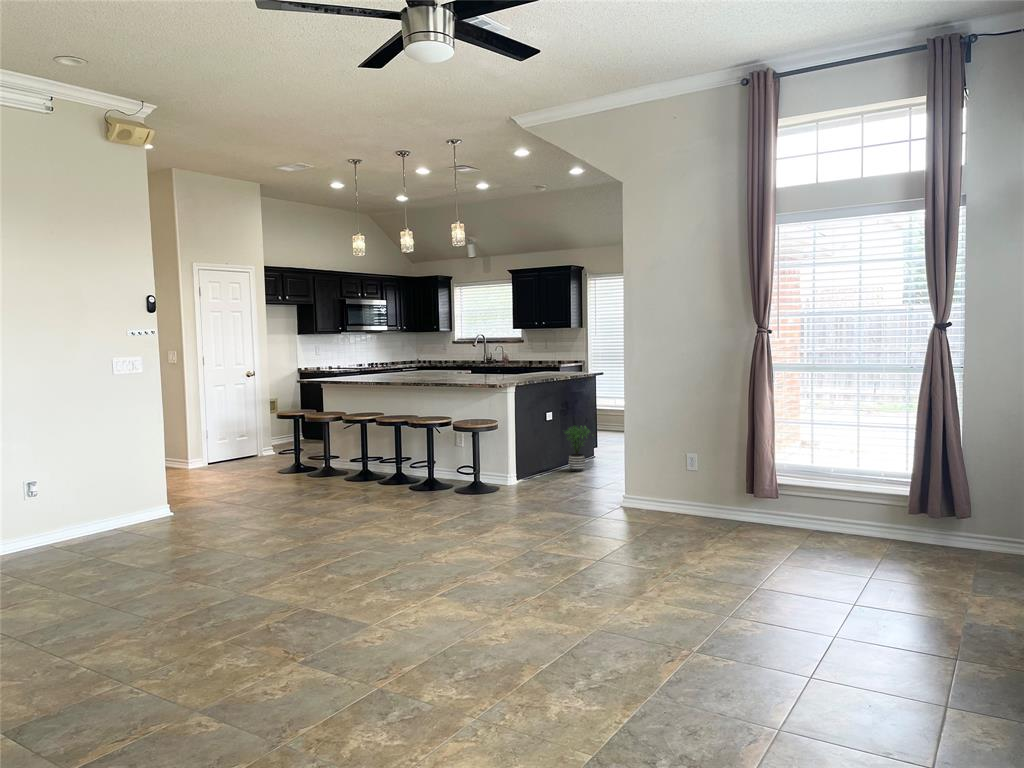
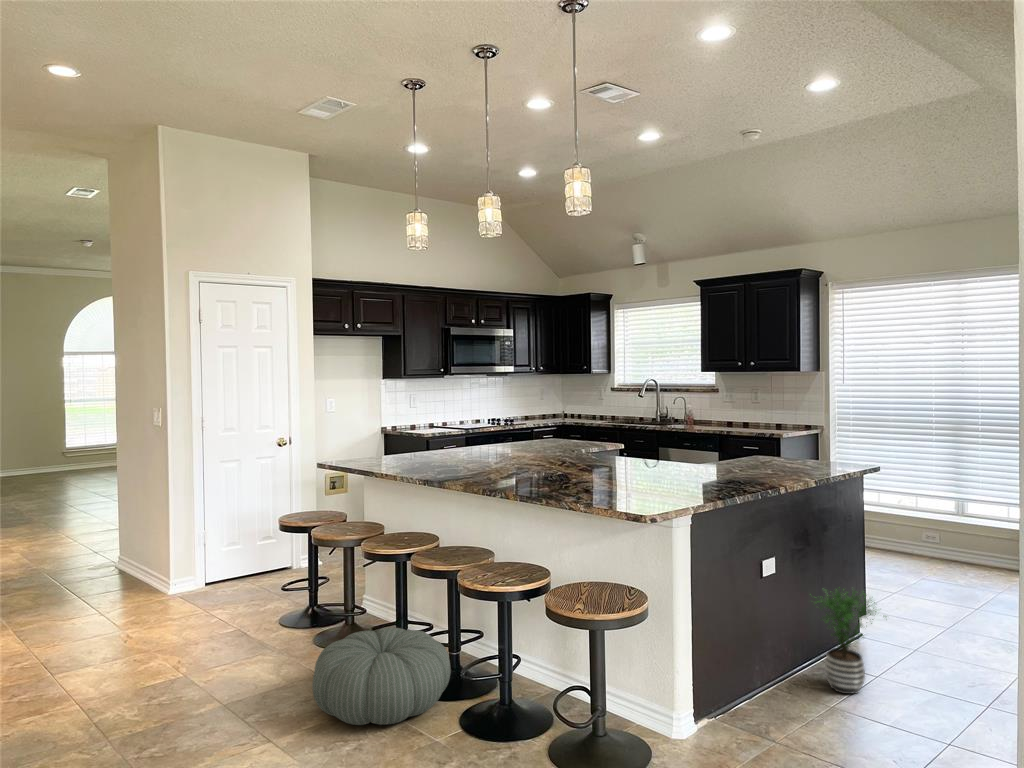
pouf: none [327,456,395,492] -> present [312,627,451,725]

